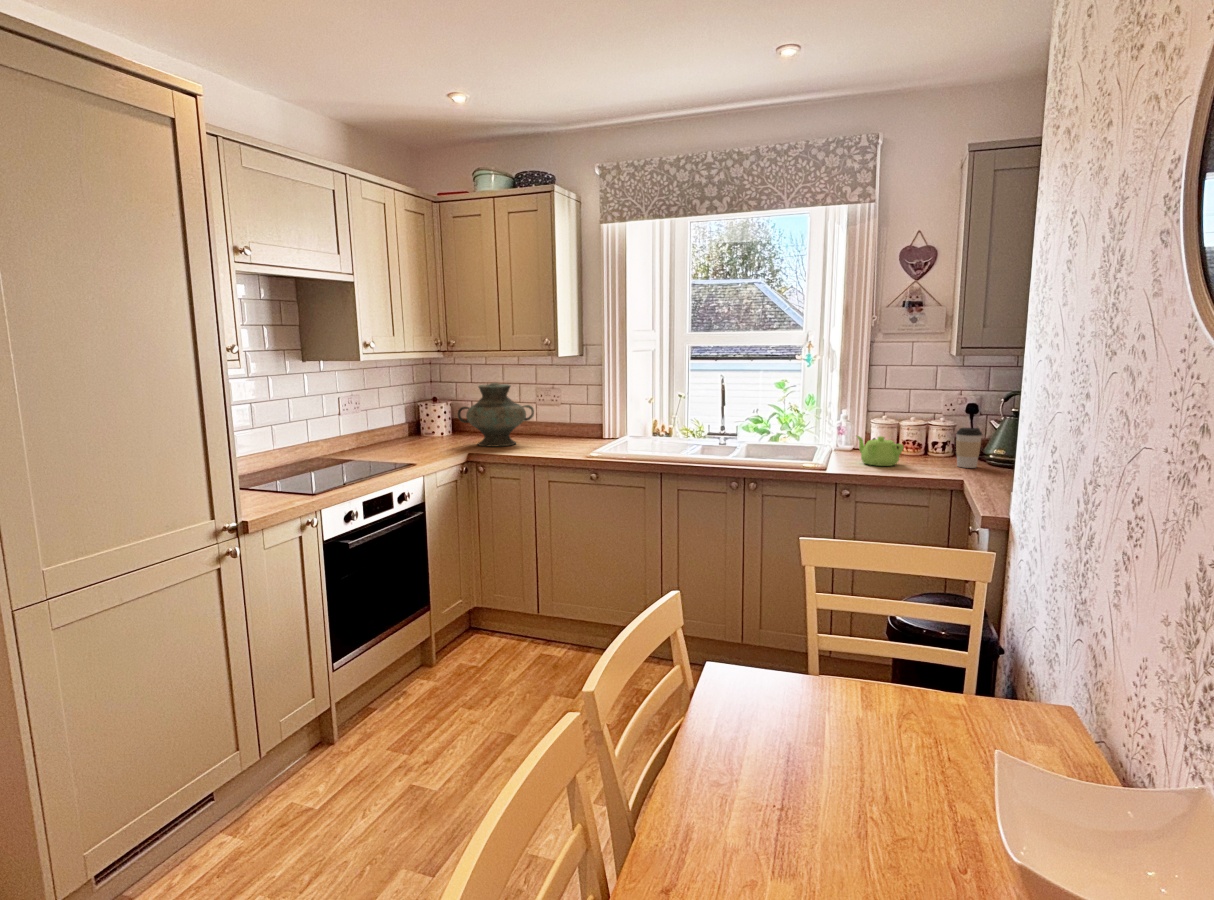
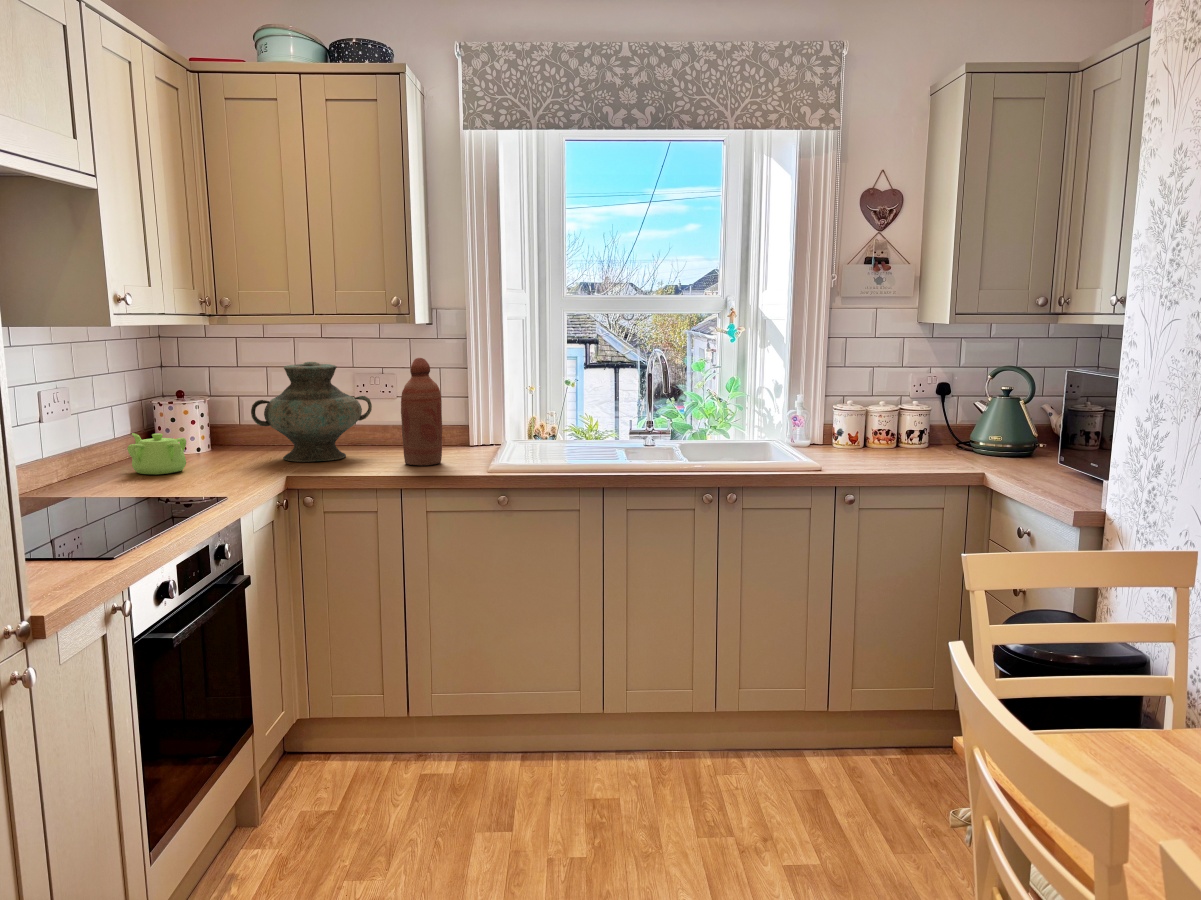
bottle: none [540,381,567,452] -> present [401,358,442,465]
coffee cup: present [956,428,982,468] -> none [954,411,985,460]
teapot: present [857,436,904,466] -> present [127,433,186,474]

